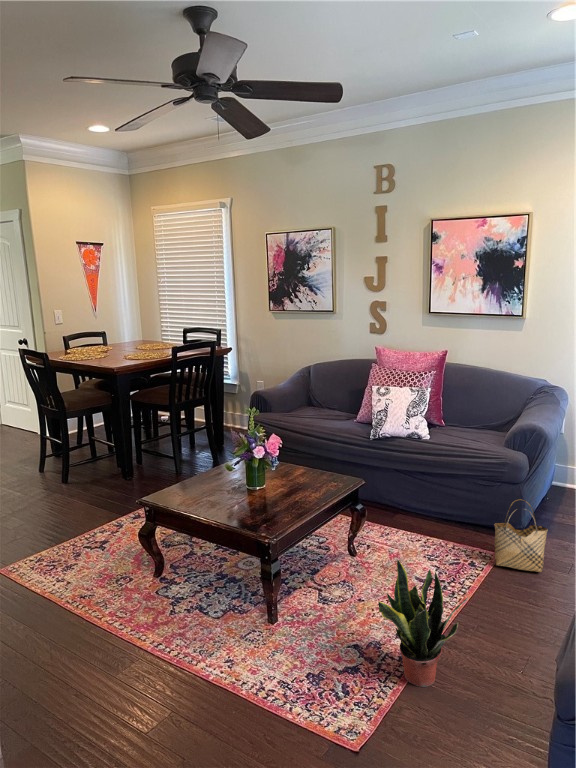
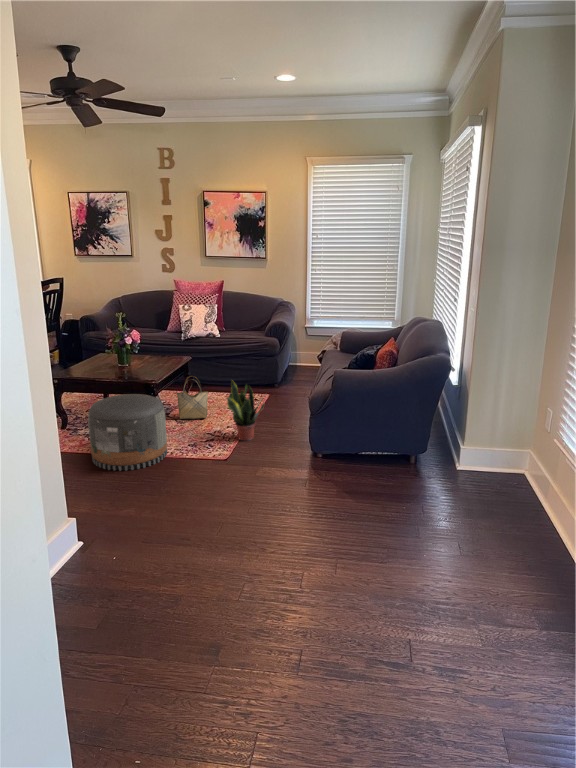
woven basket: present [494,499,547,572] -> present [177,376,208,419]
pouf: none [134,552,266,715] -> present [88,394,167,471]

